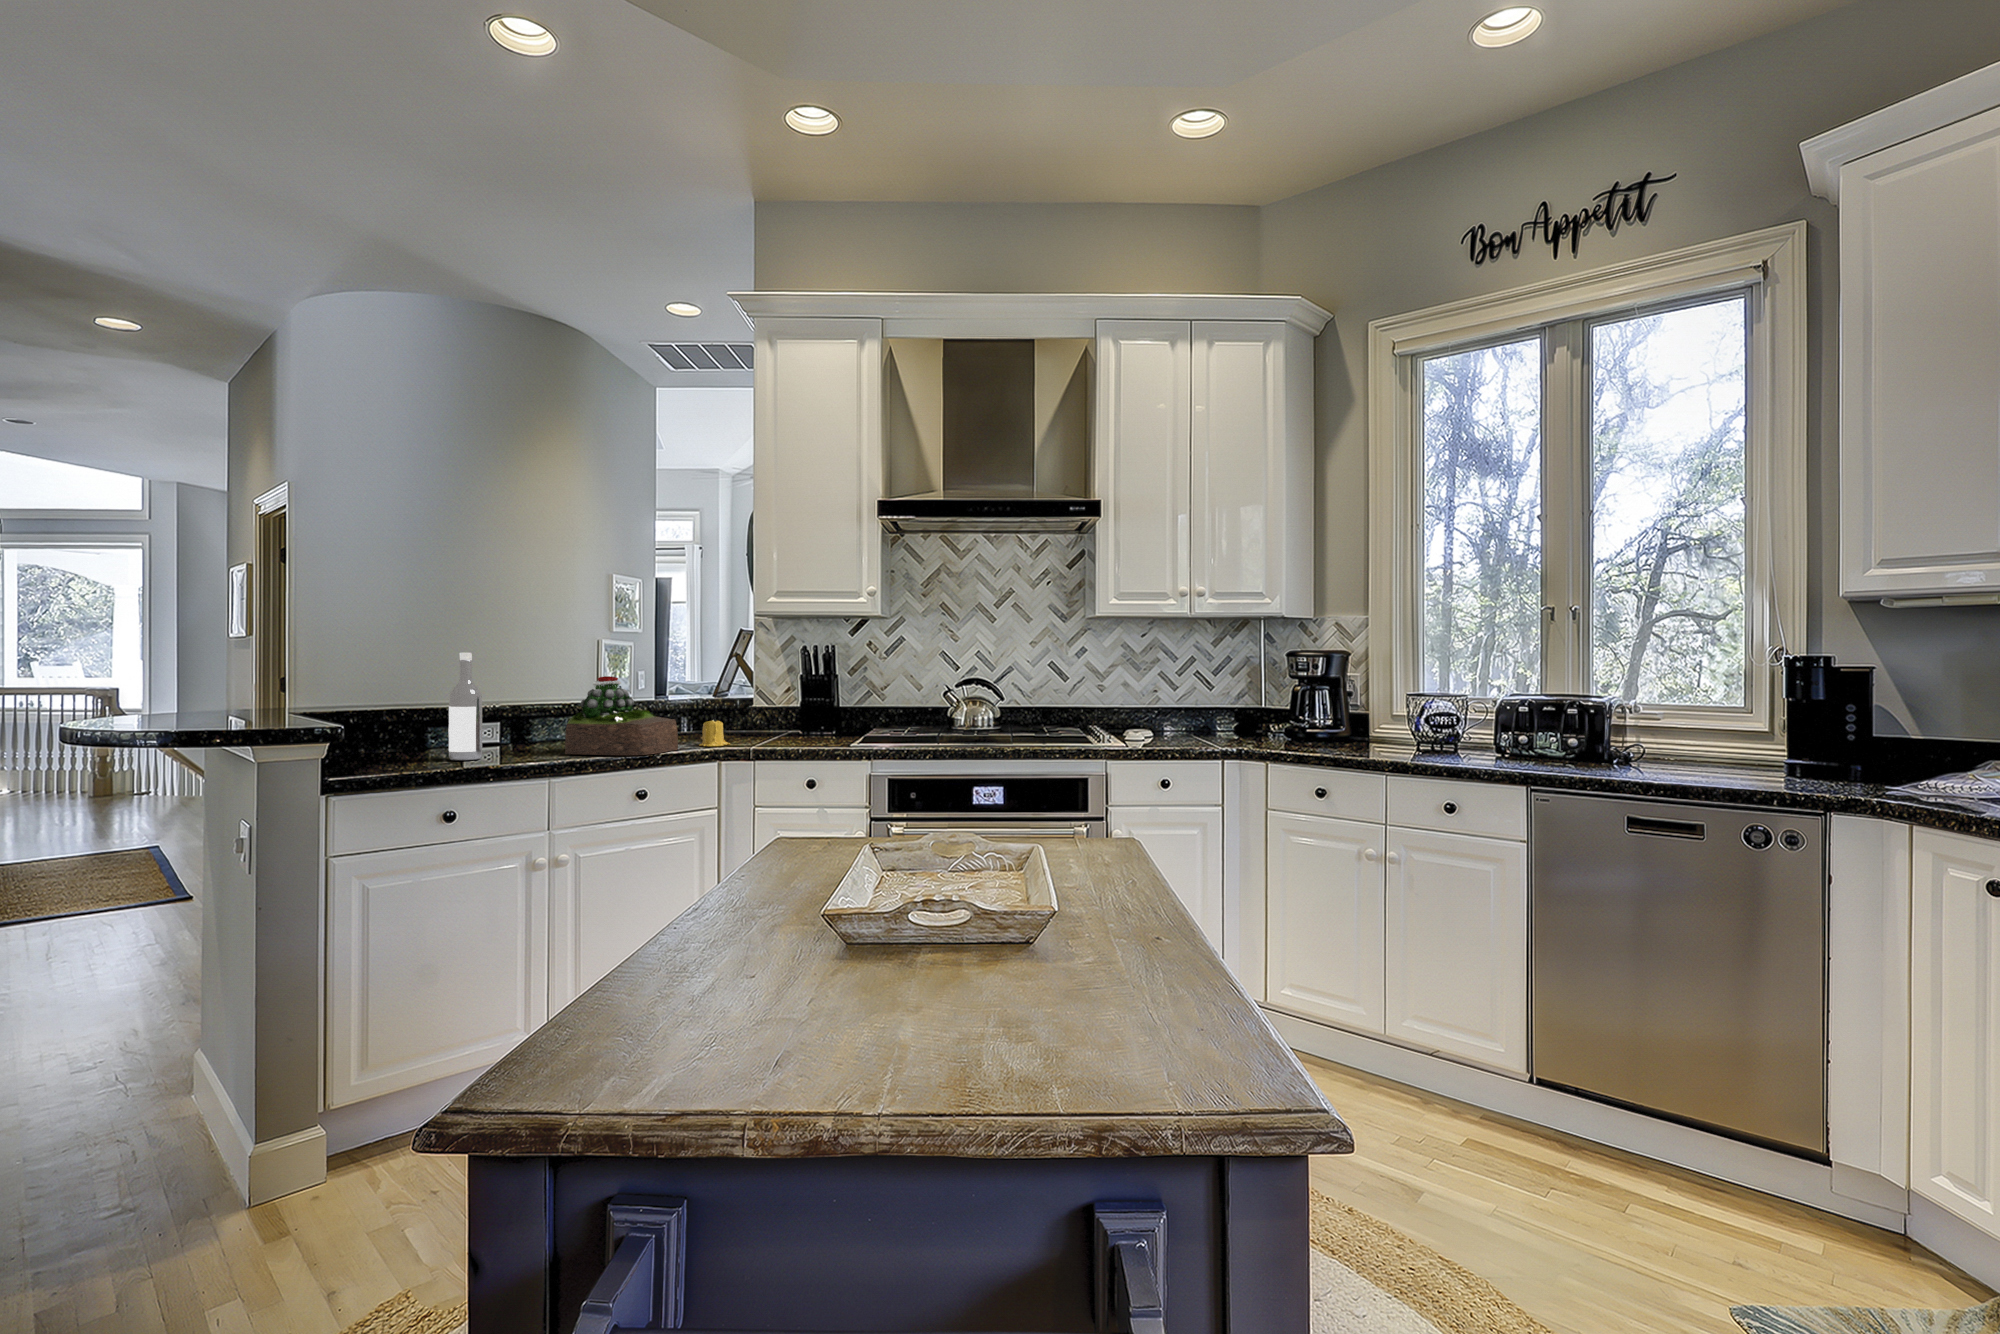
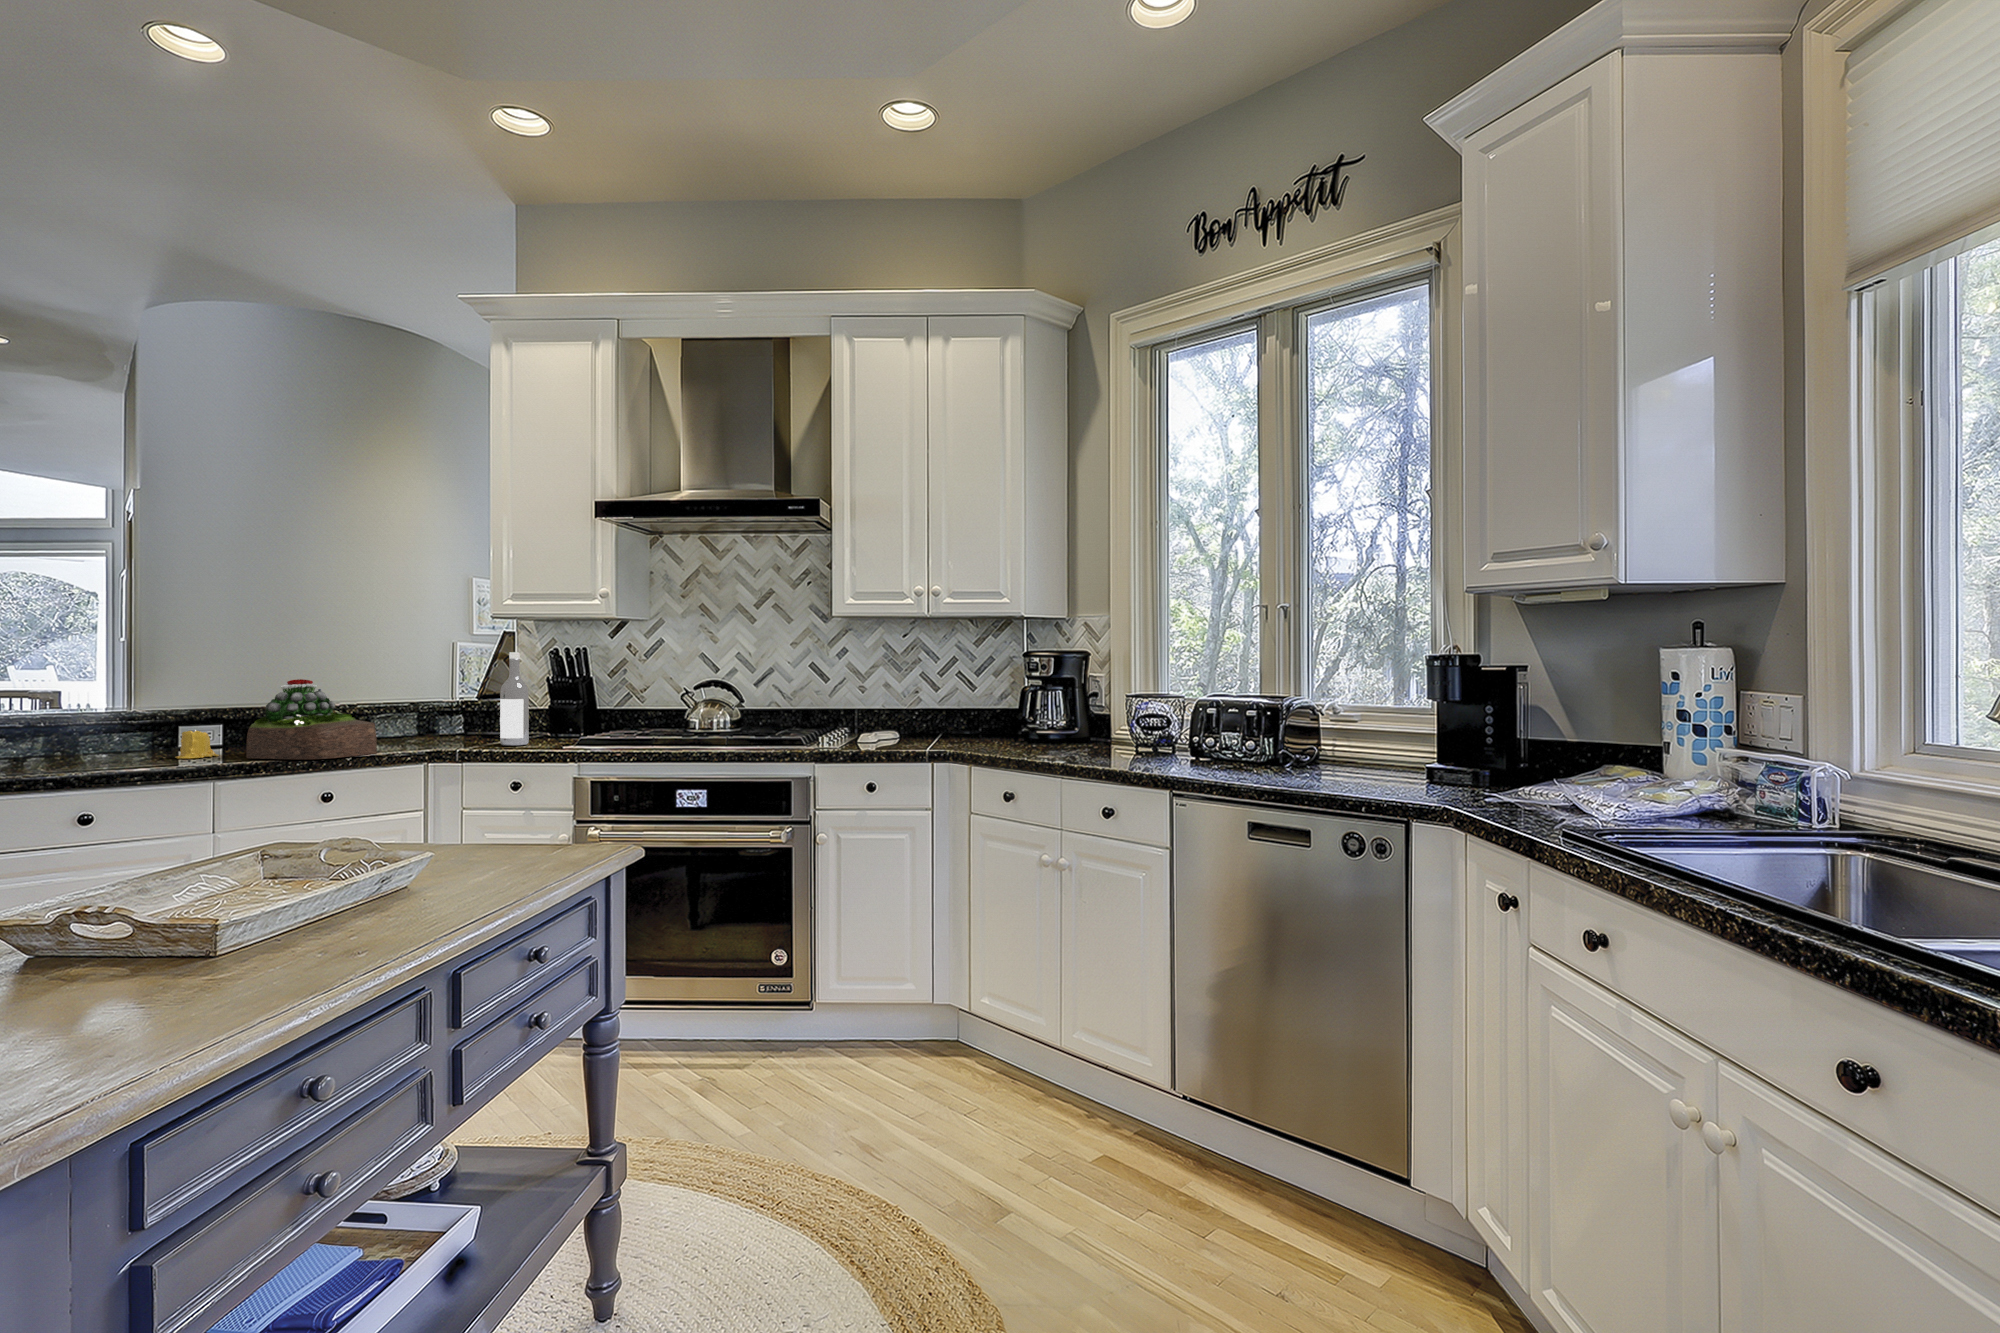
wine bottle: present [449,653,482,760] -> present [500,652,529,746]
candle: present [699,721,730,746] -> present [175,730,219,759]

